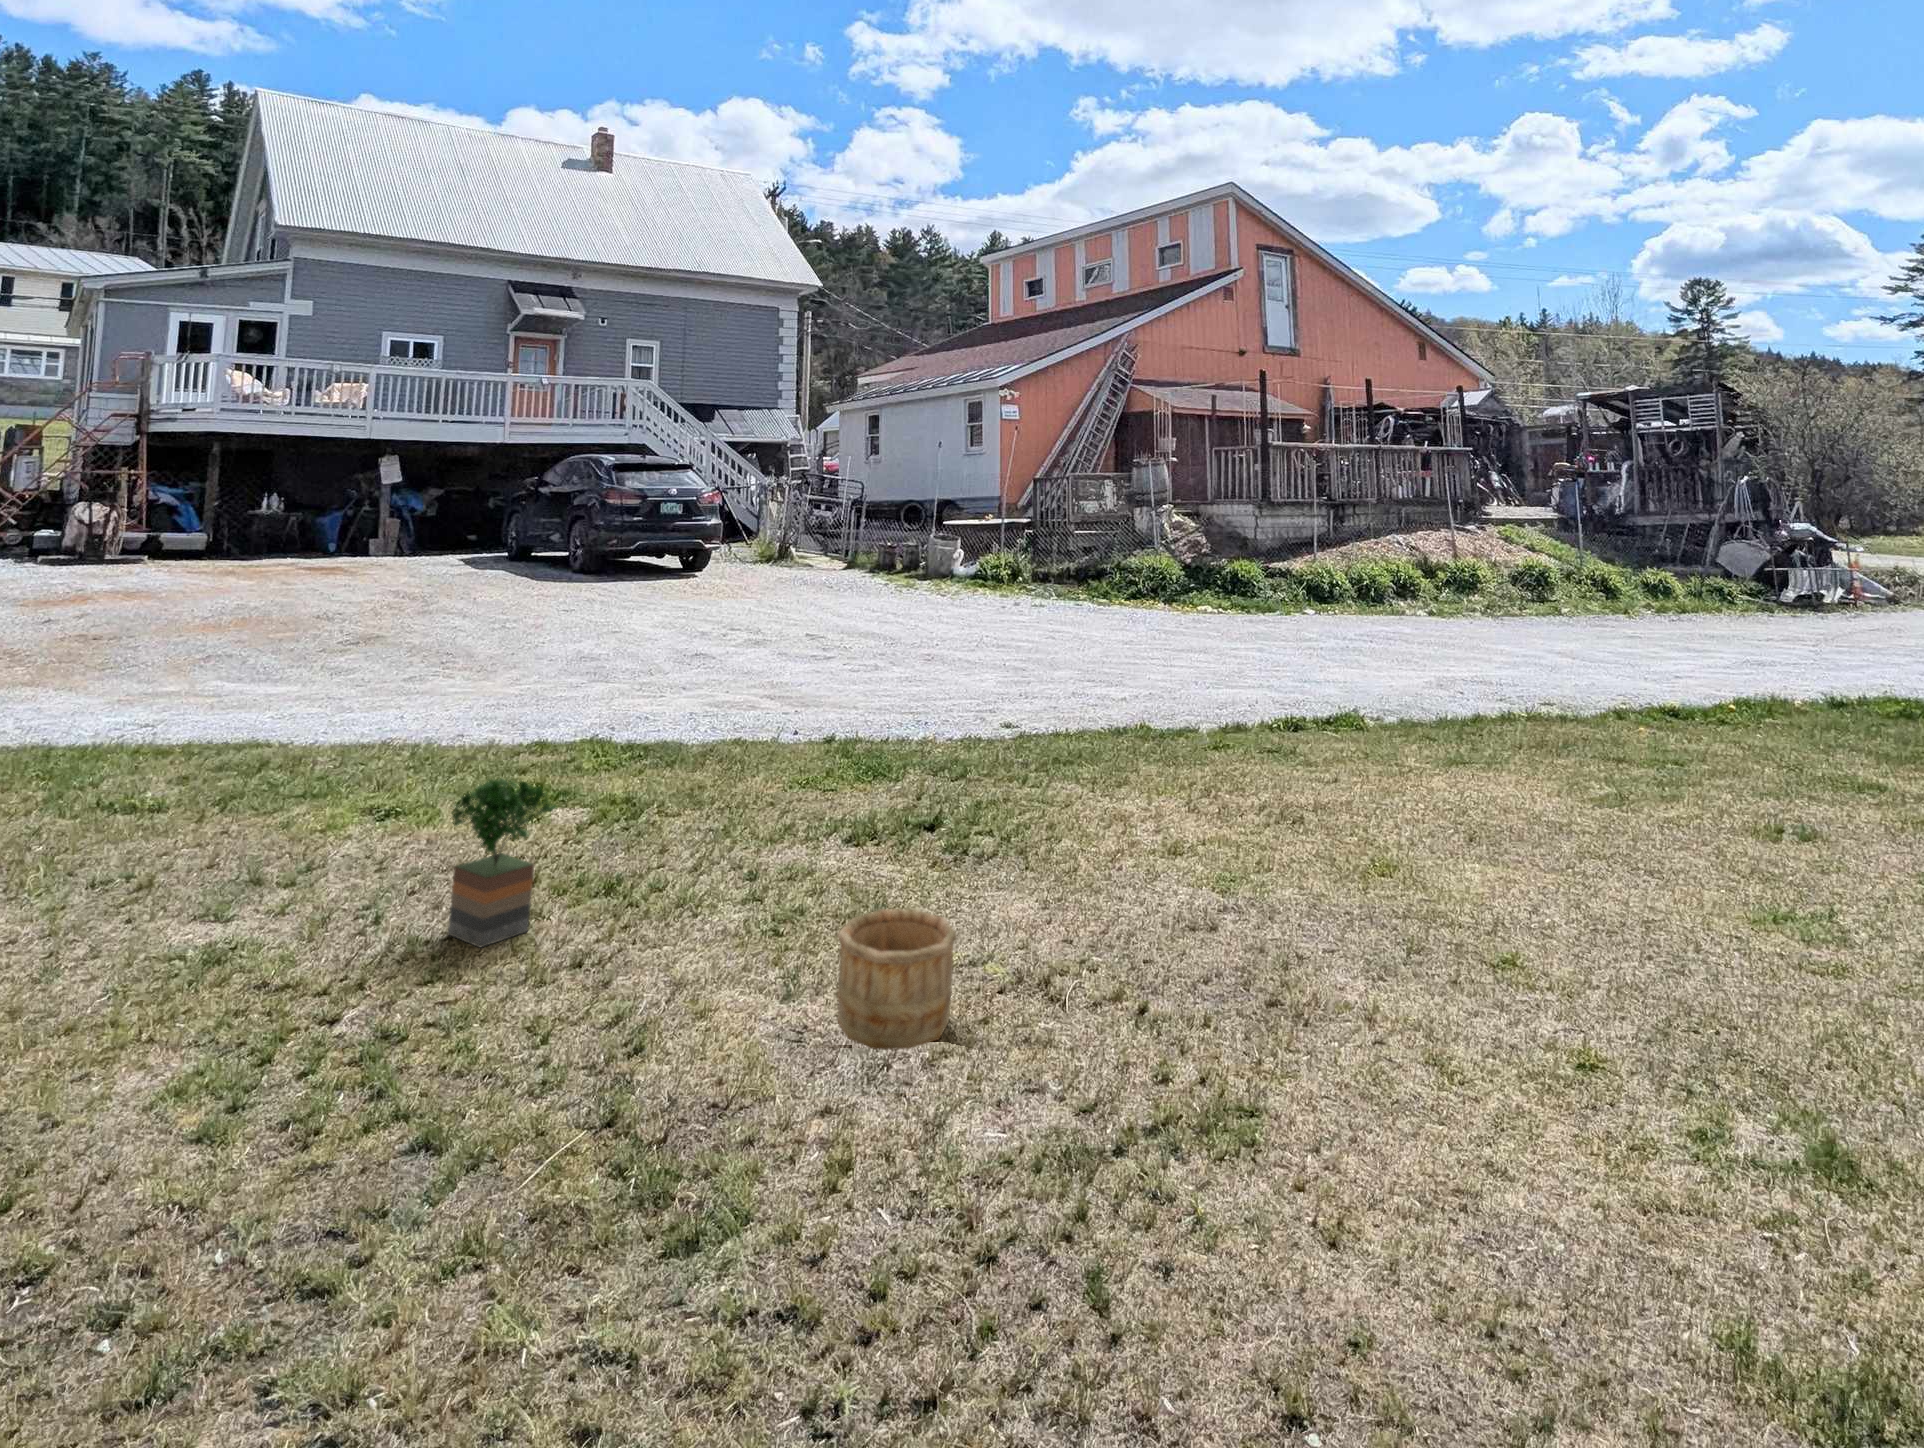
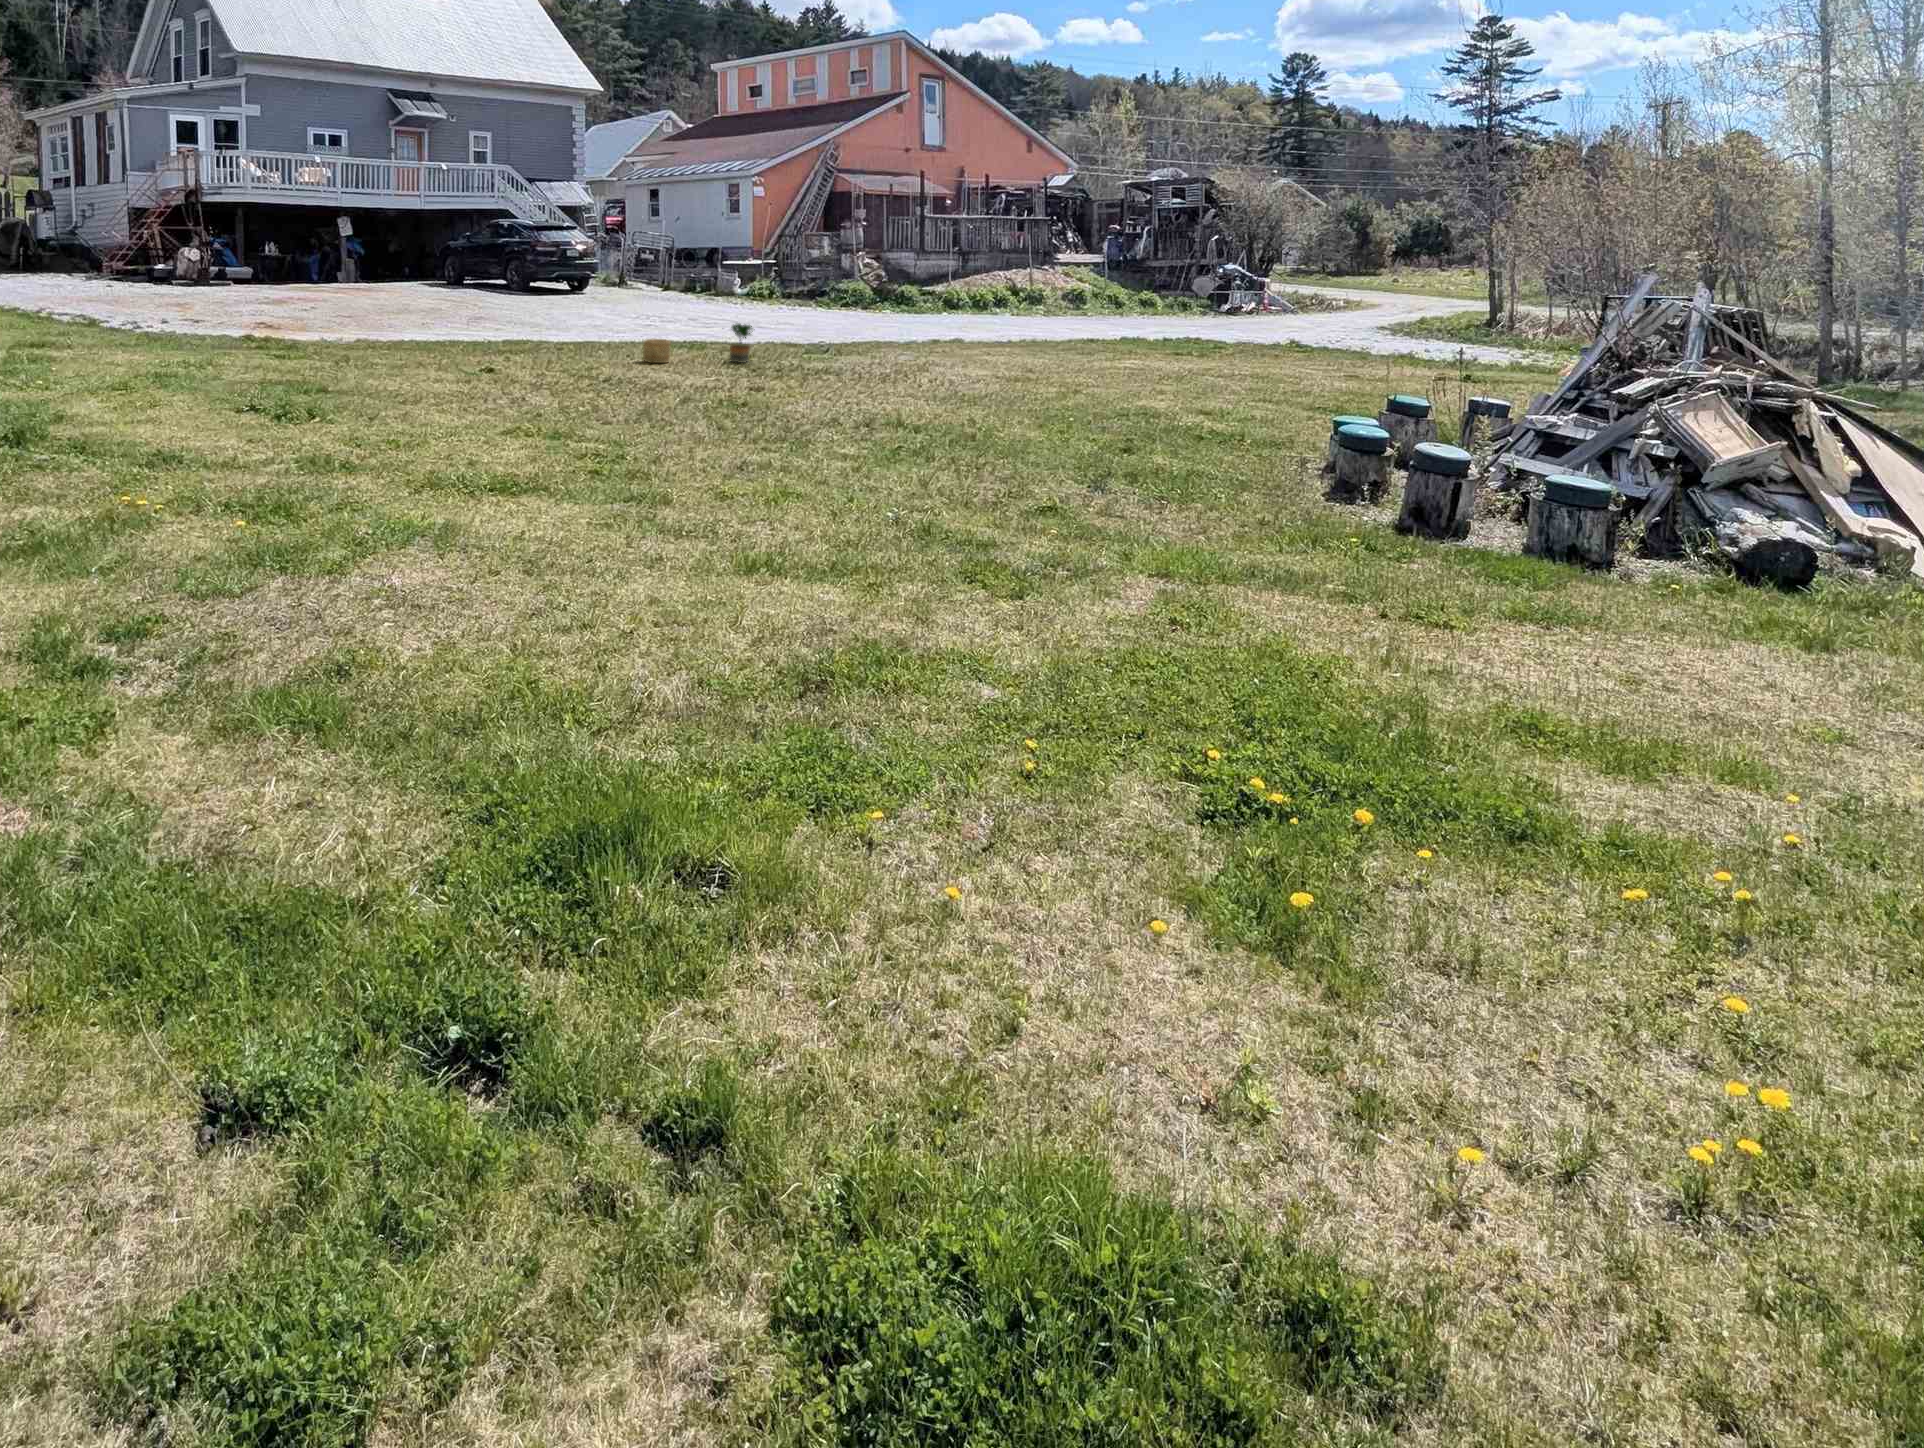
wooden bucket: present [837,909,957,1050] -> present [643,339,671,363]

